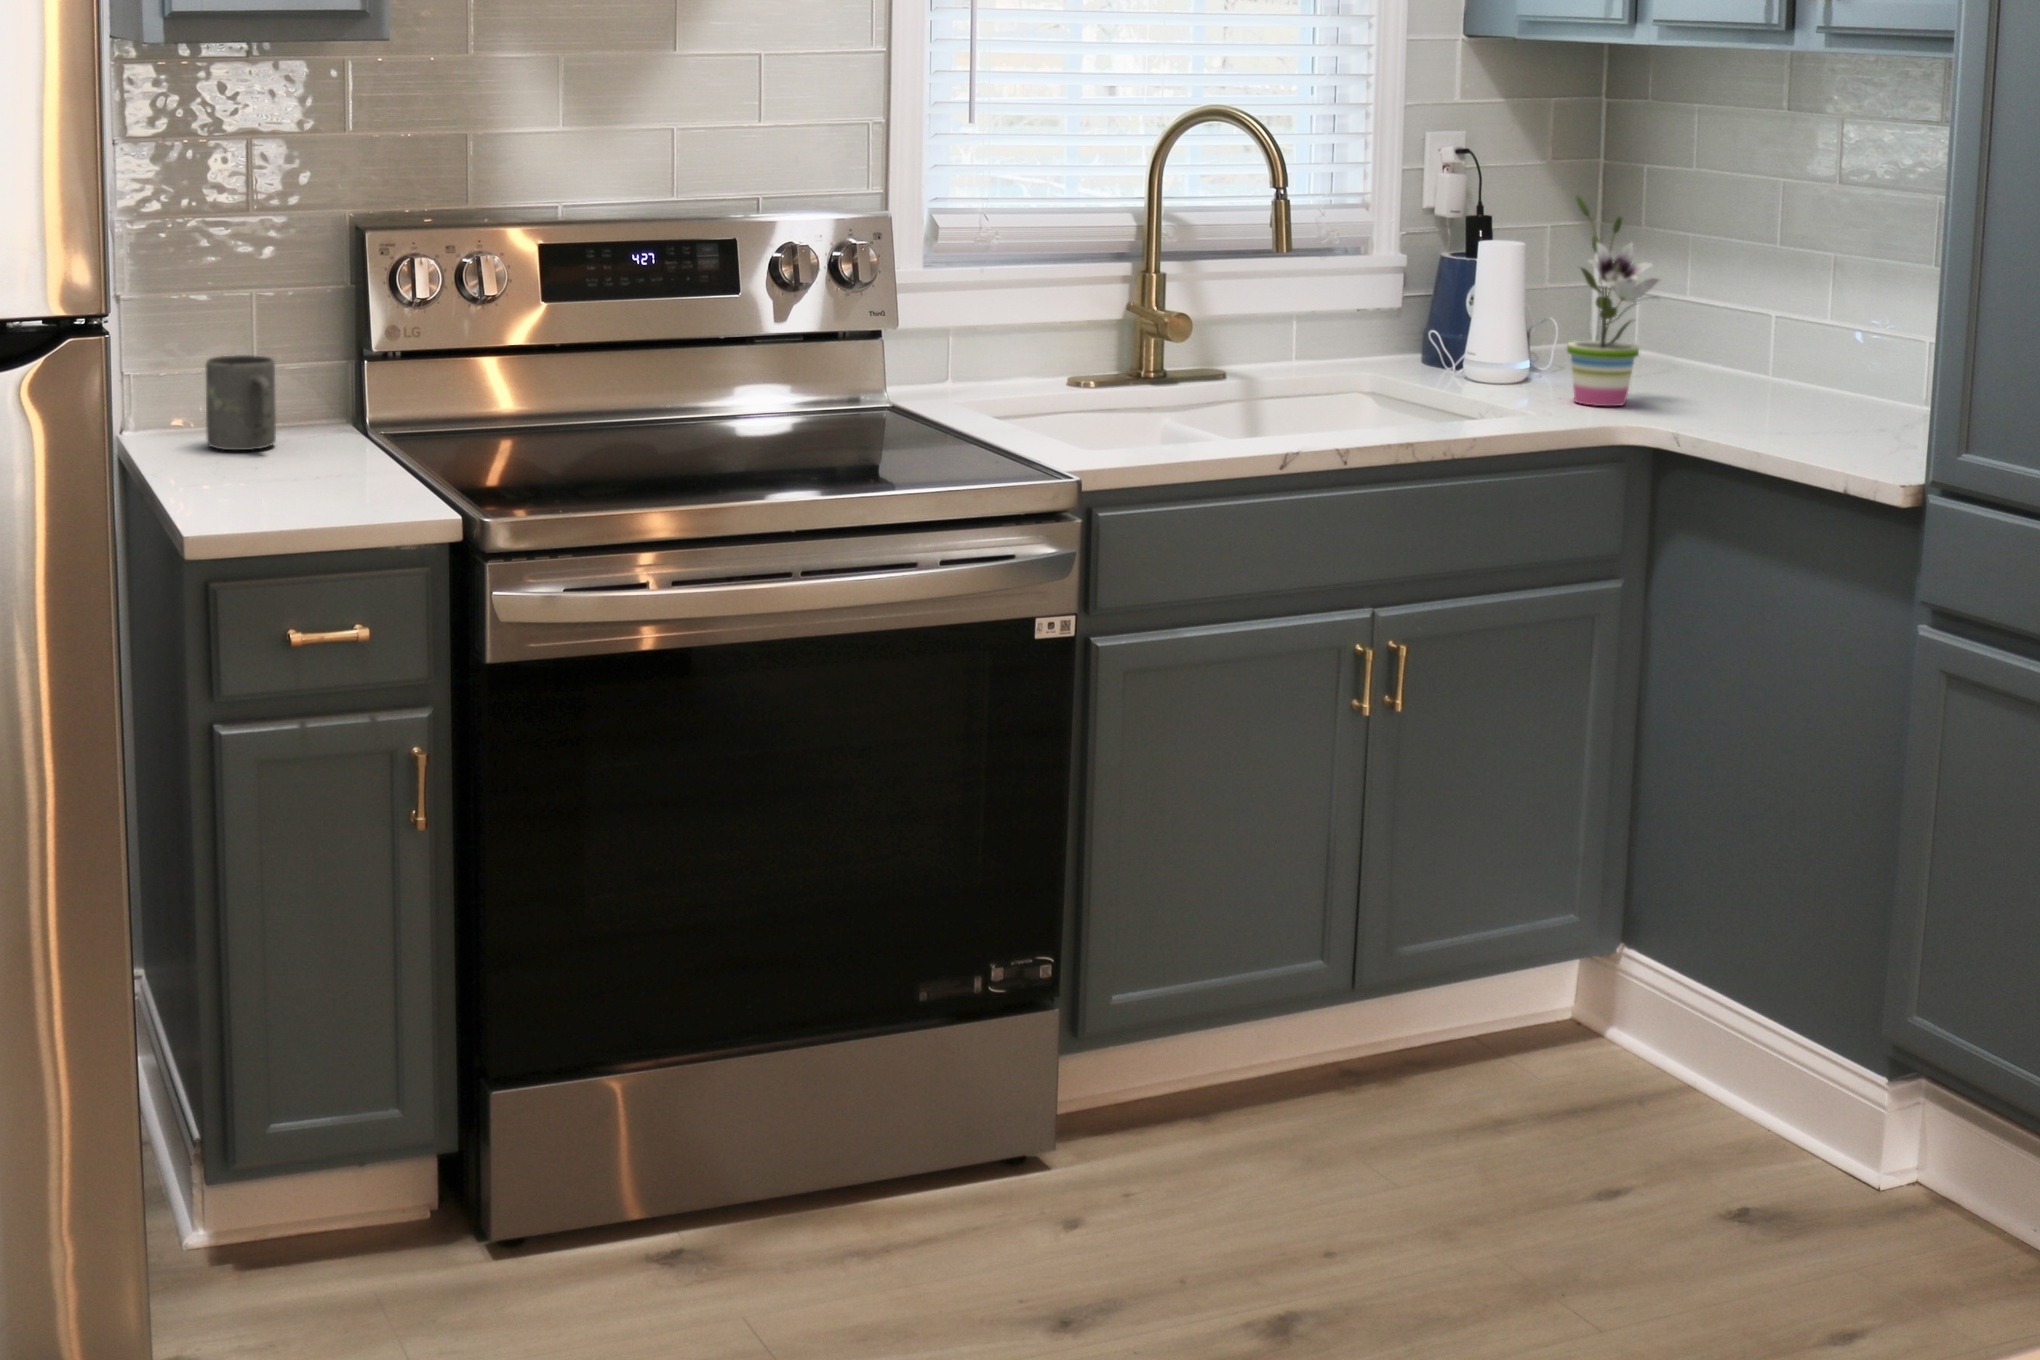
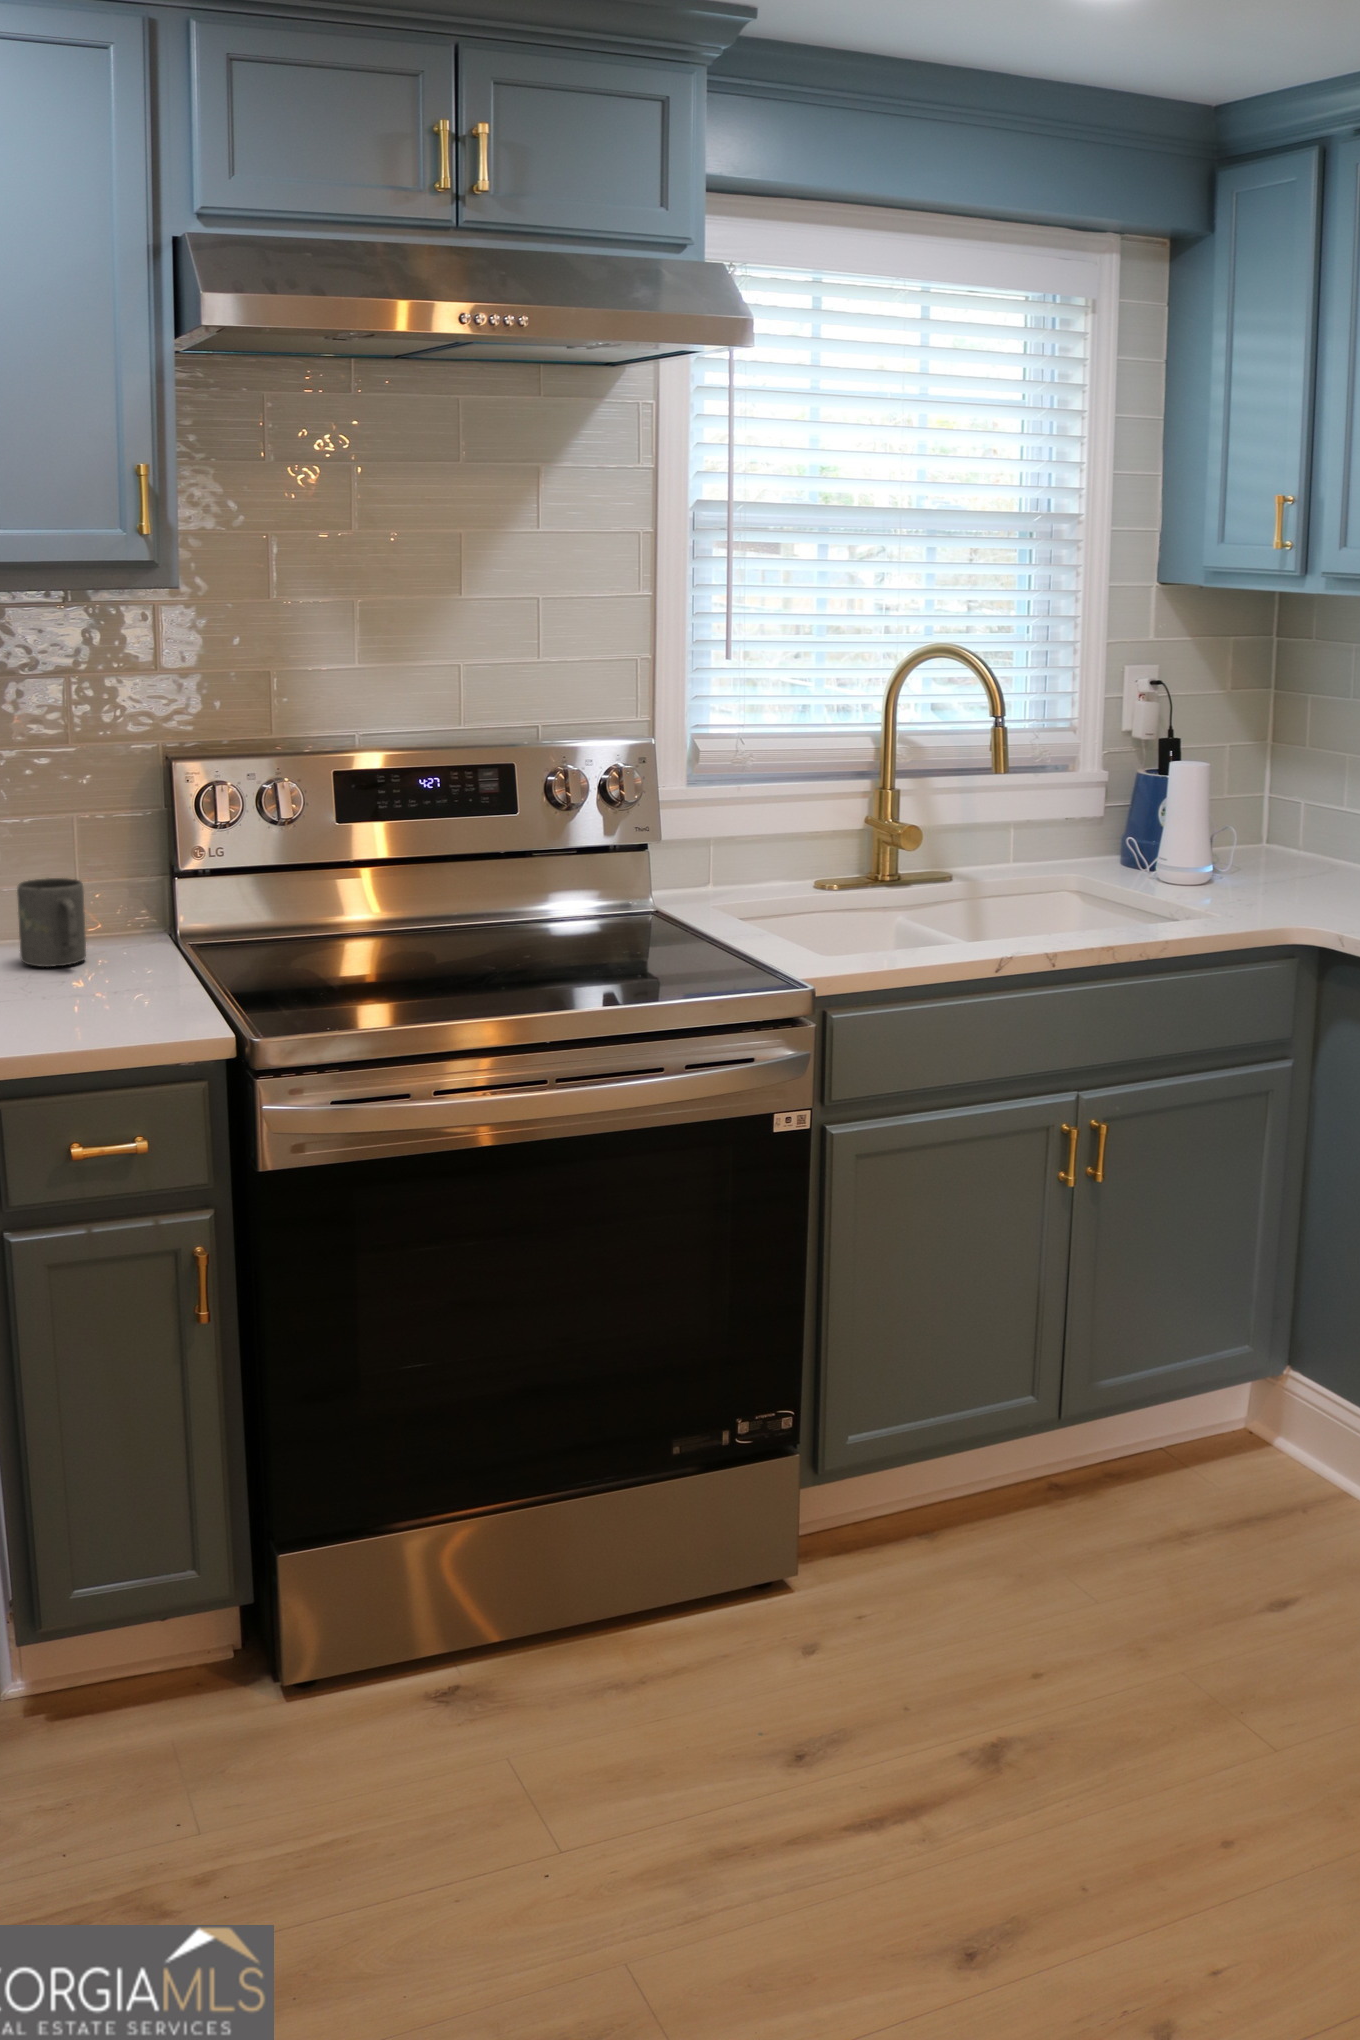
potted plant: present [1567,196,1659,406] -> none [1243,724,1324,907]

